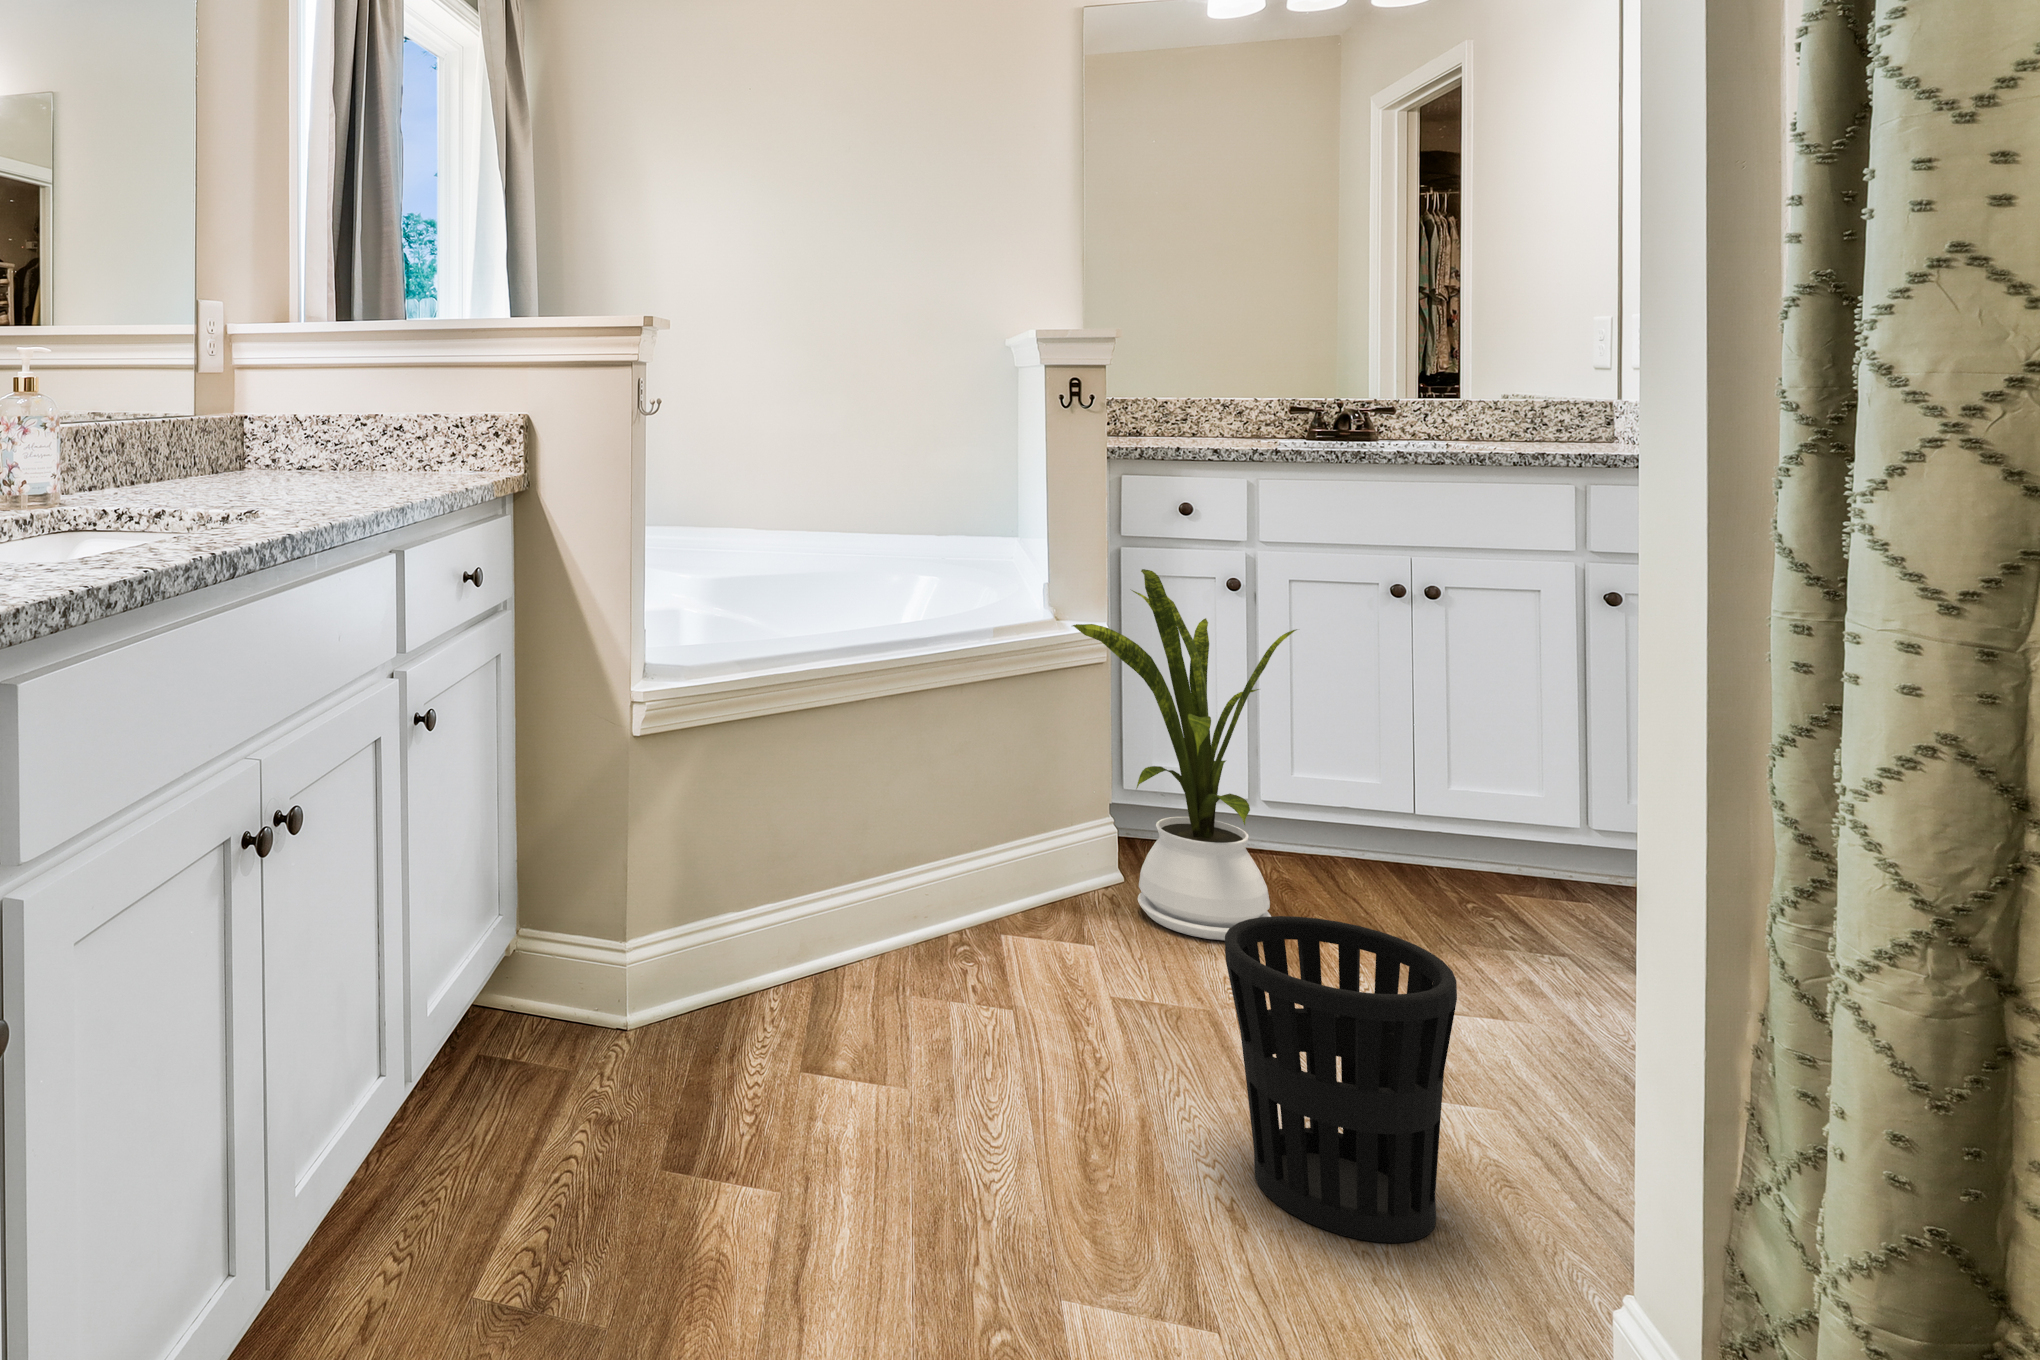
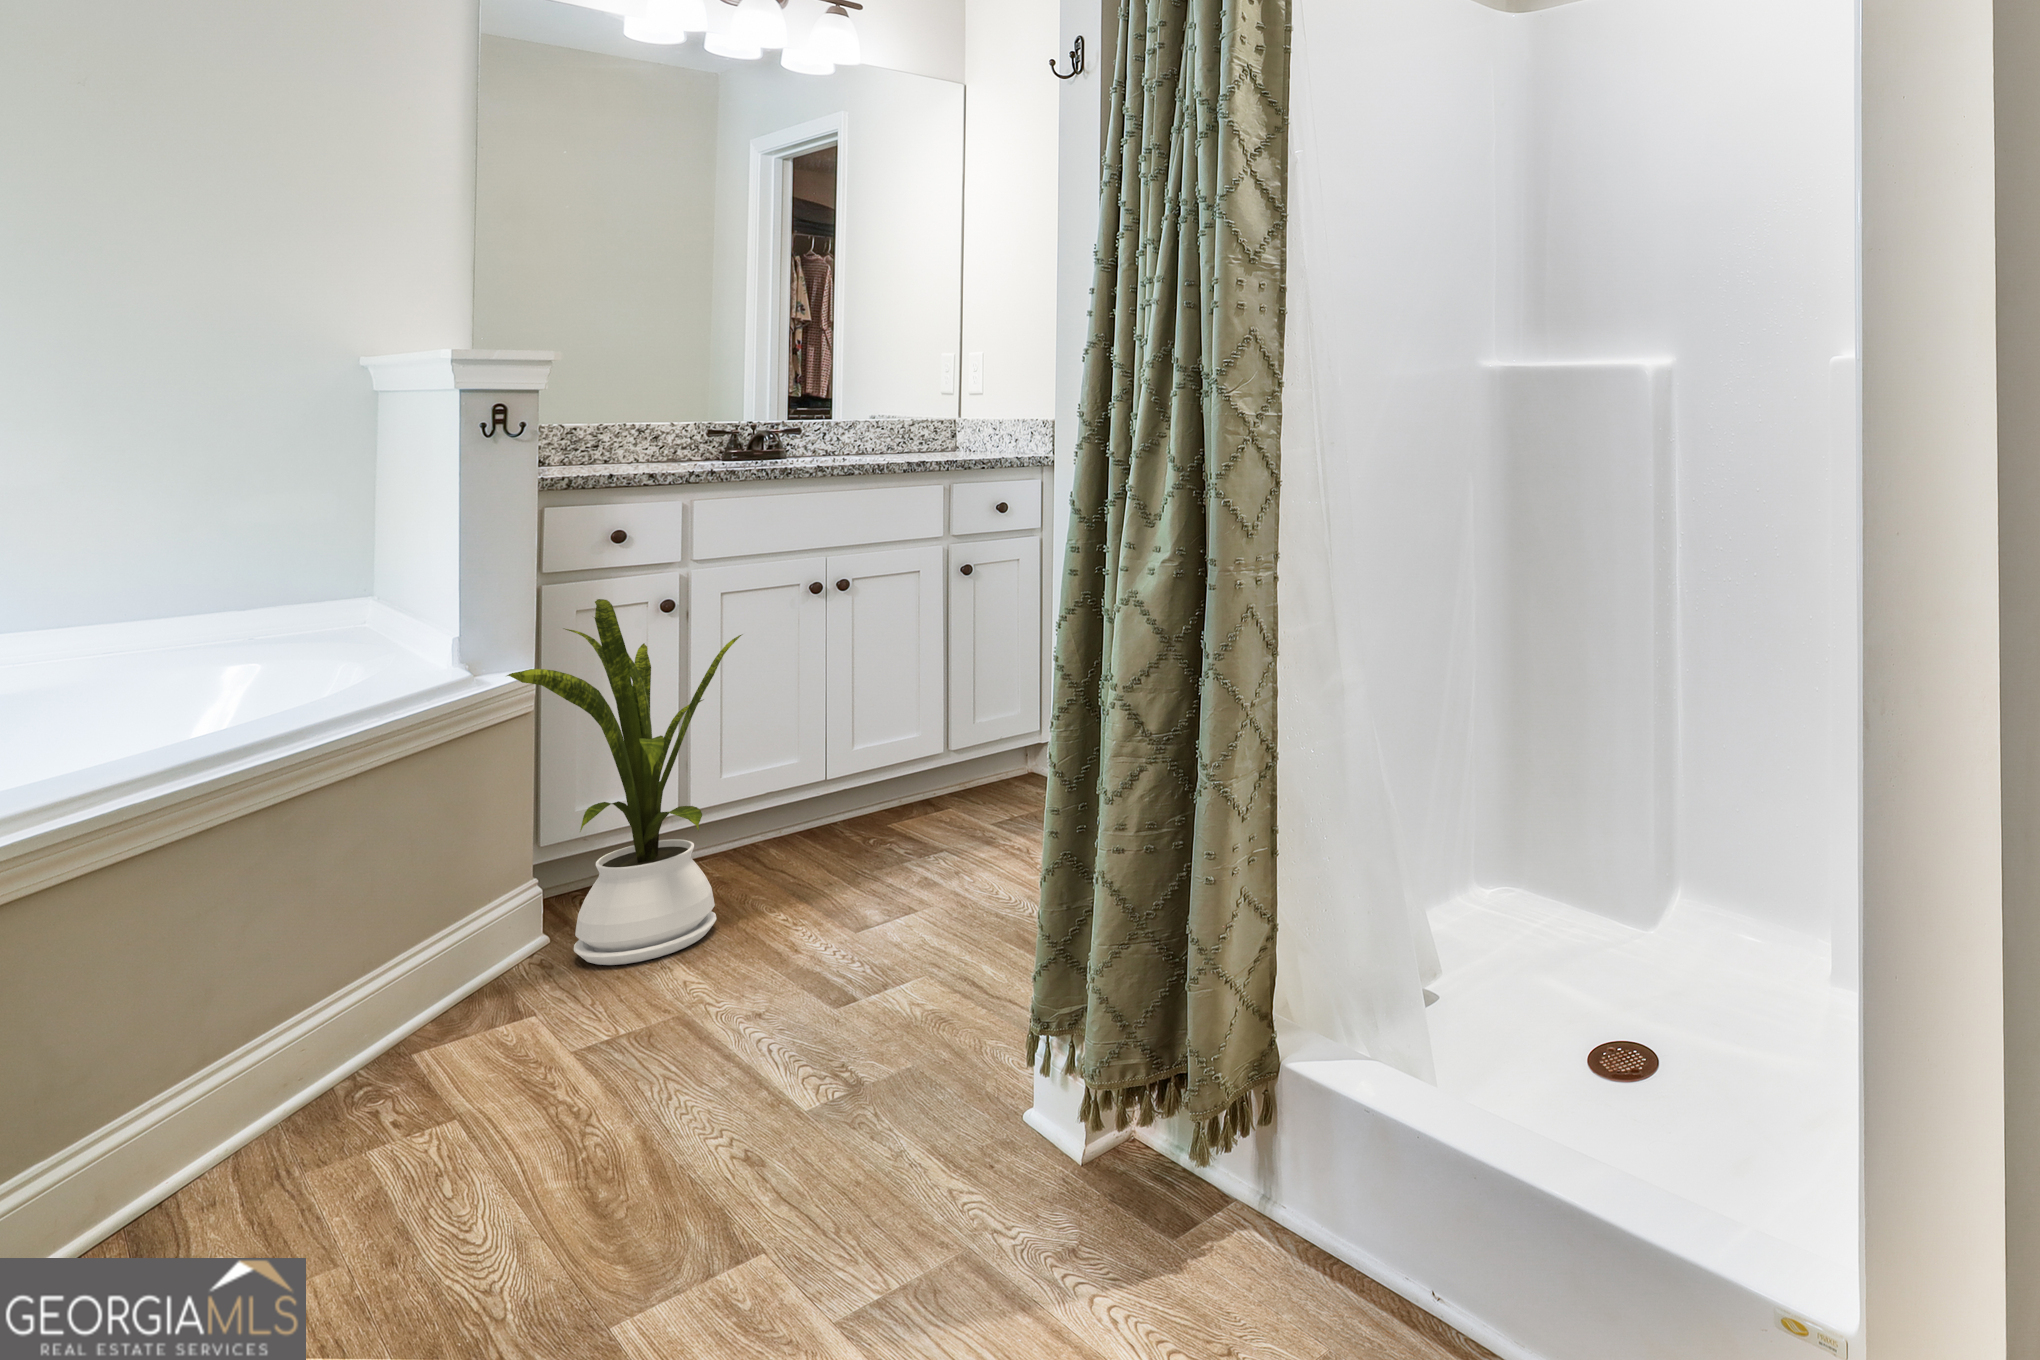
wastebasket: present [1225,916,1457,1243] -> none [733,862,926,1136]

